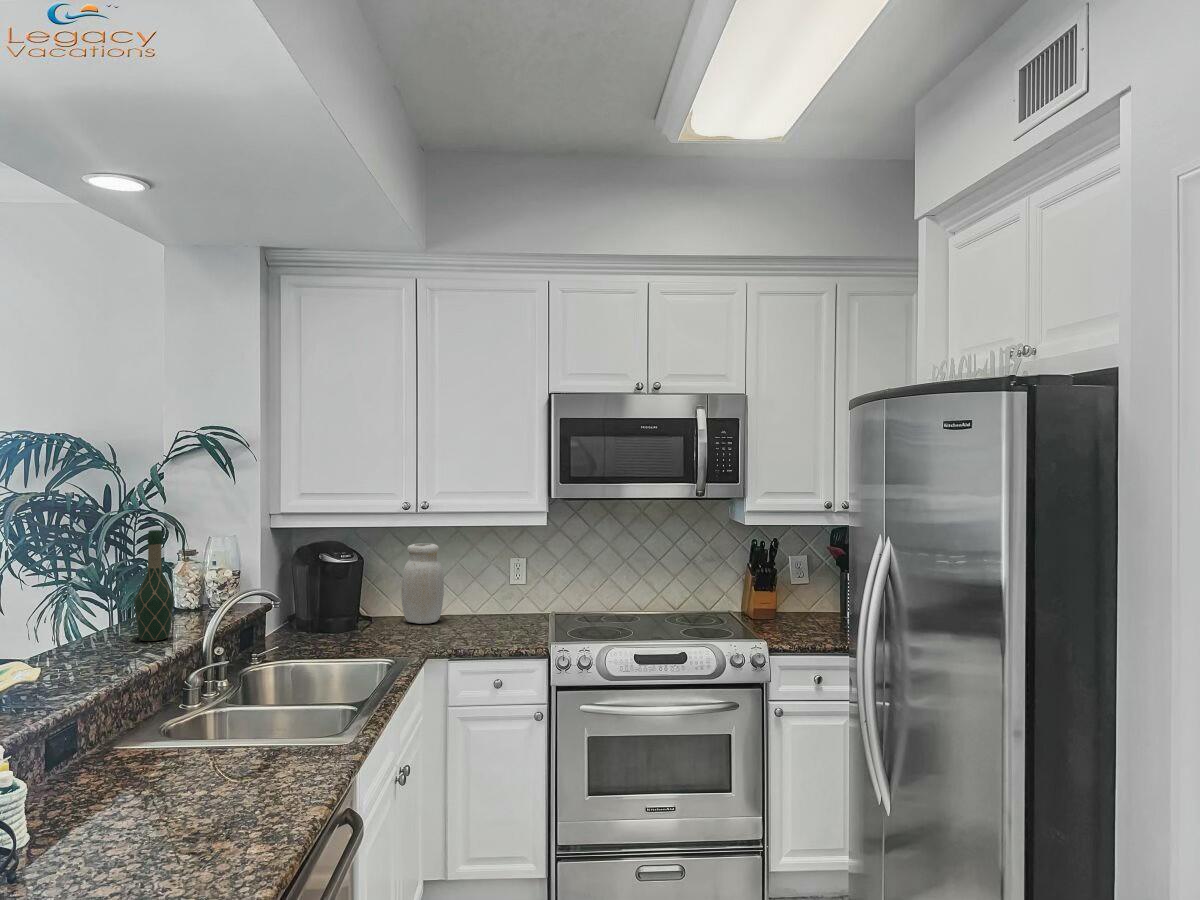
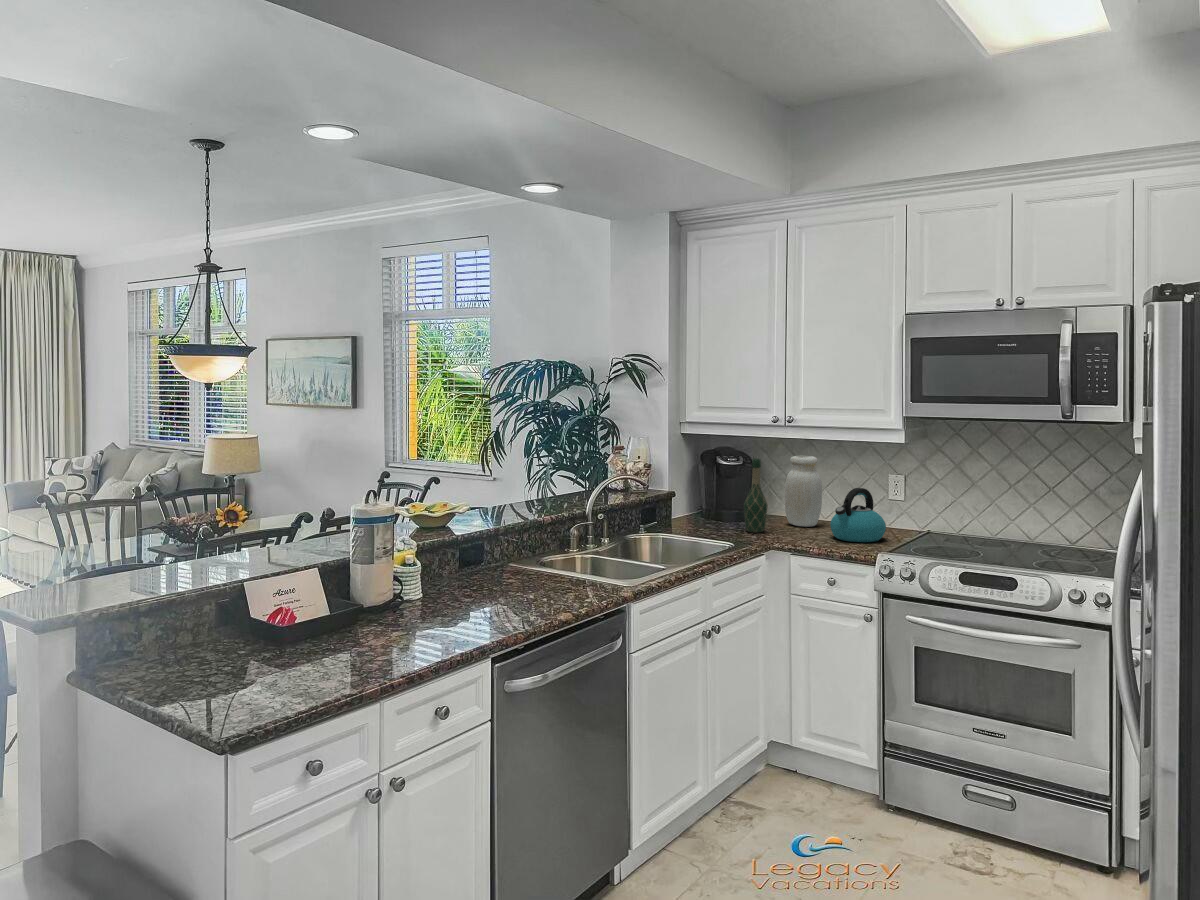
wine bottle: present [135,530,174,641] -> present [744,459,768,532]
kettle: none [472,575,530,635] -> present [830,488,886,542]

